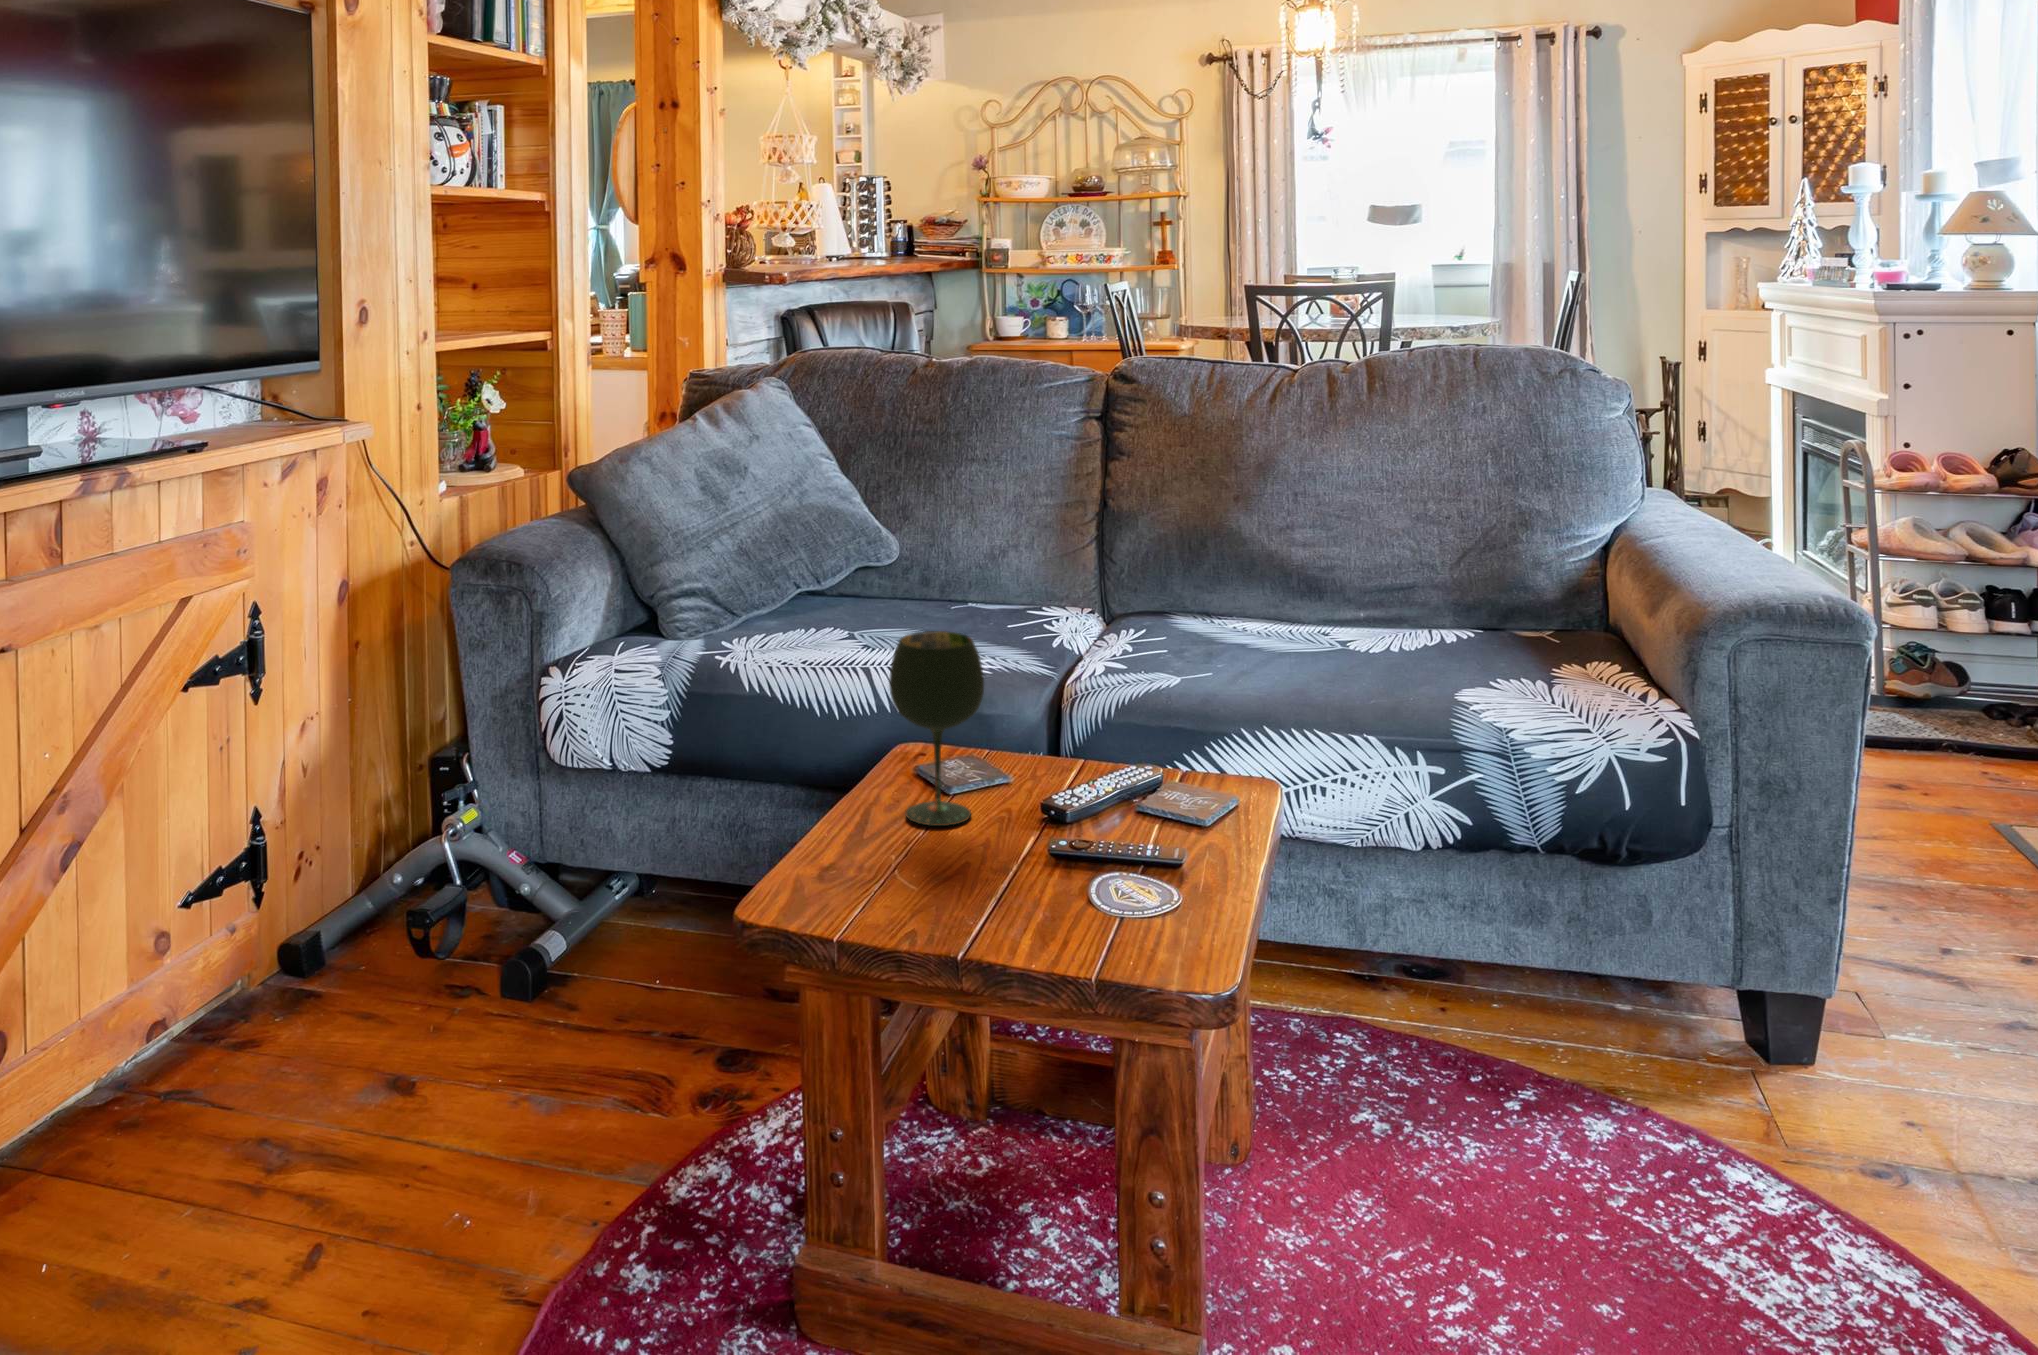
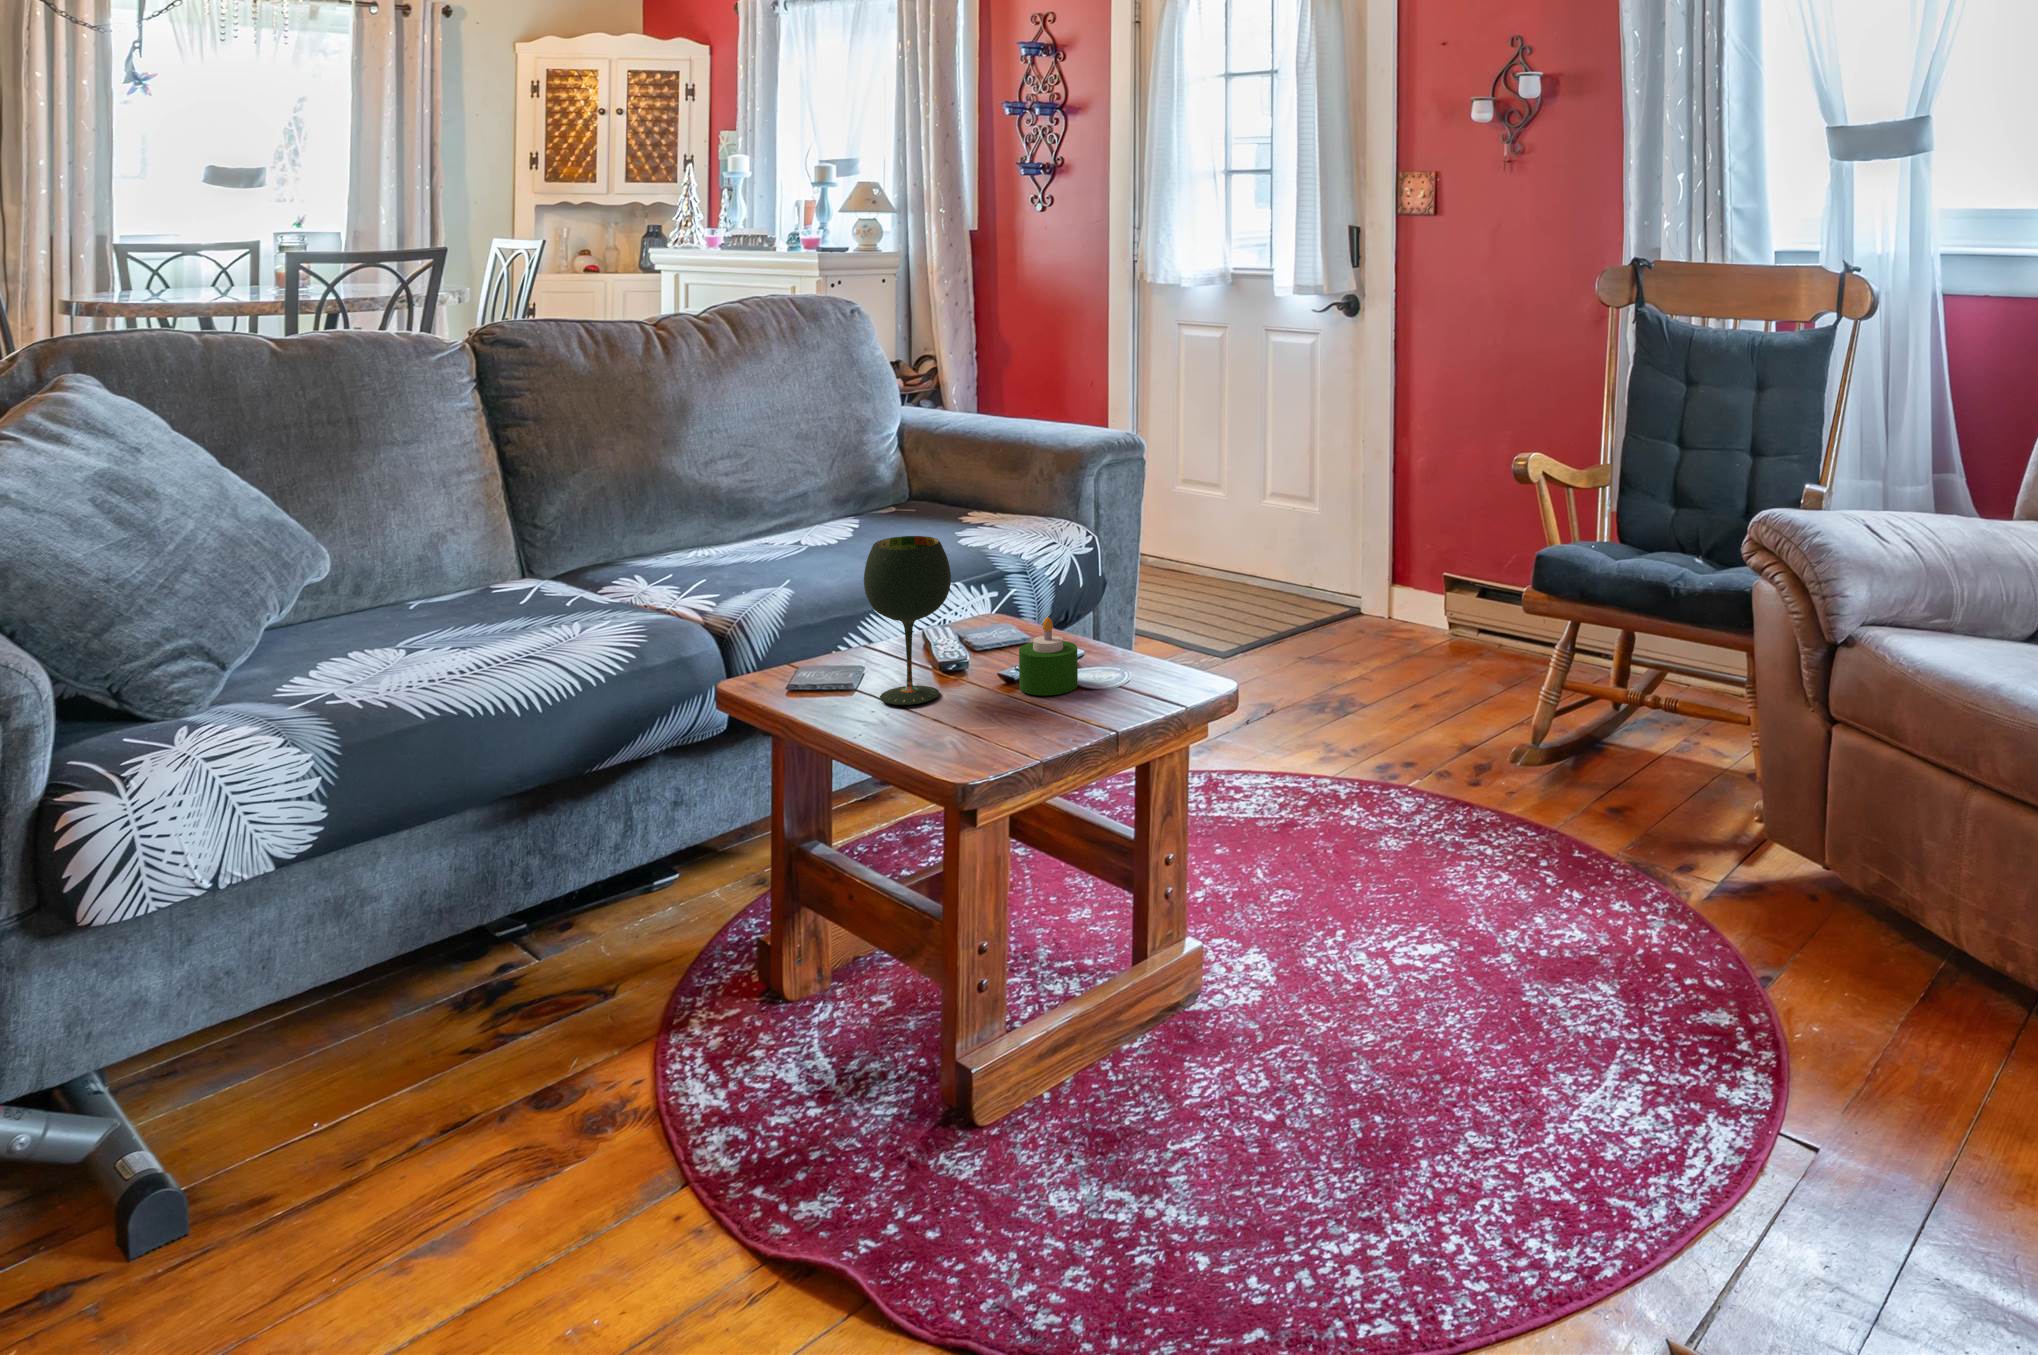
candle: none [997,778,1071,880] -> present [1019,617,1078,695]

